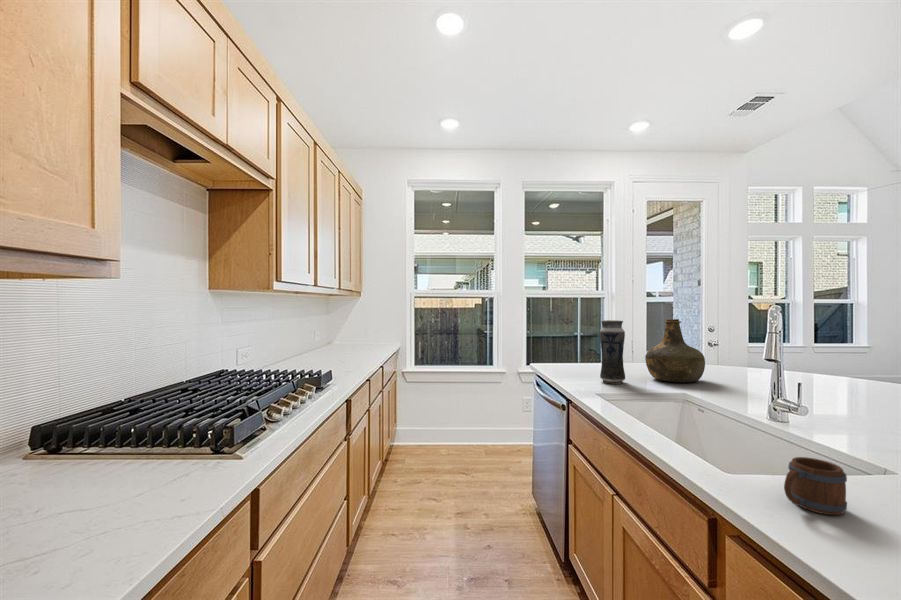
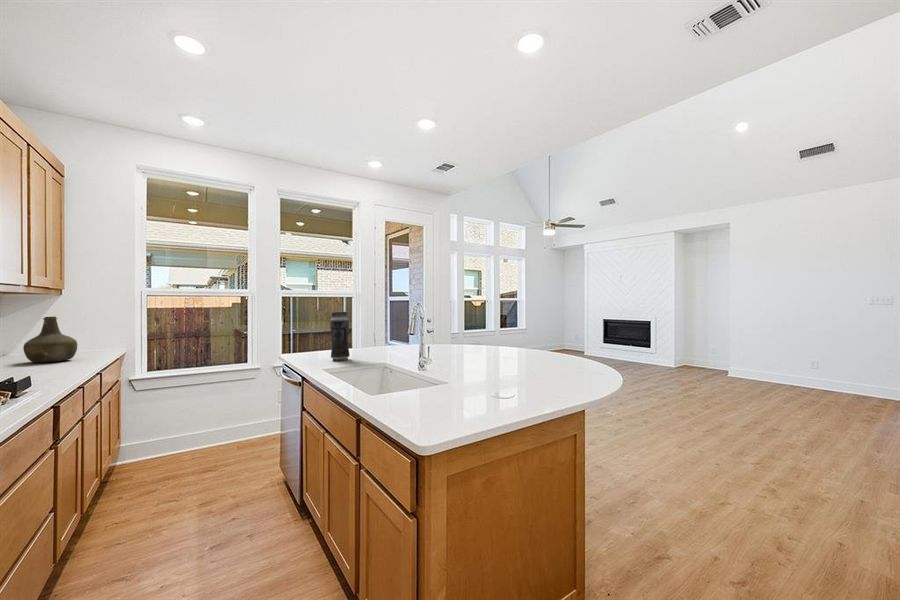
bottle: present [645,319,705,382] -> present [23,316,77,362]
mug: present [784,457,847,515] -> none [392,375,421,401]

